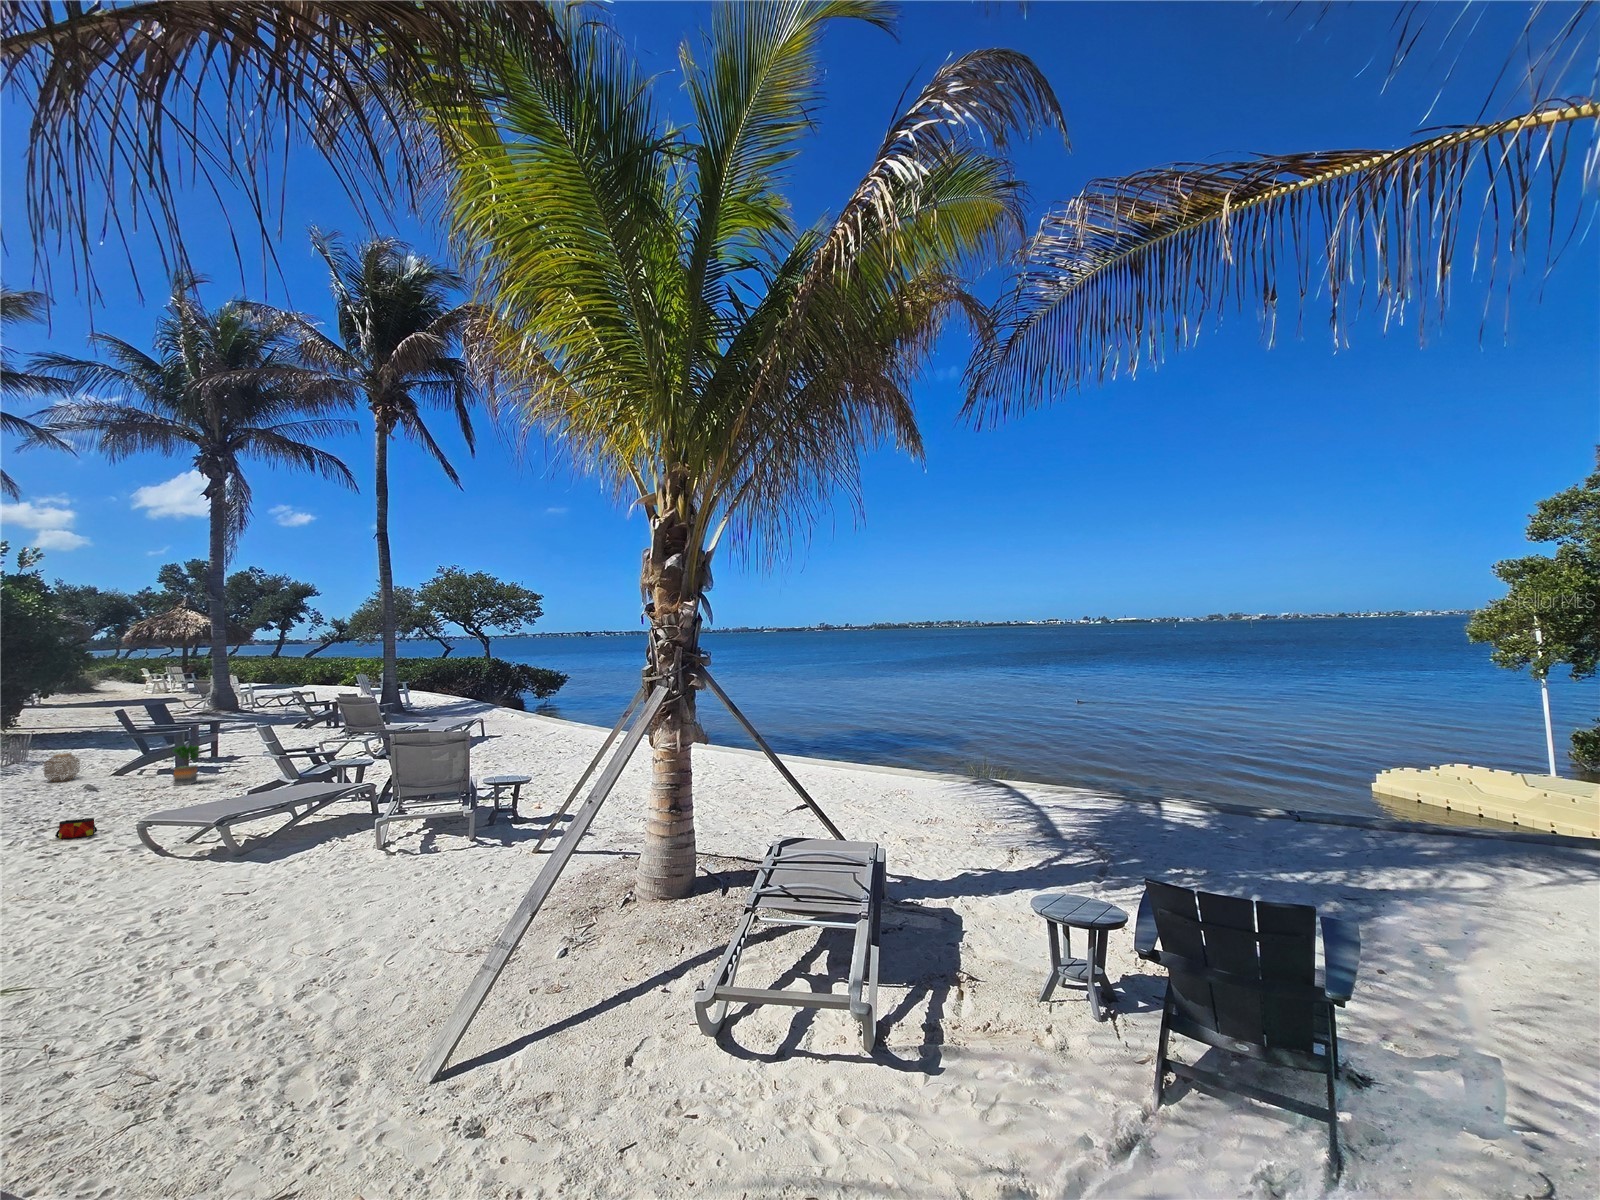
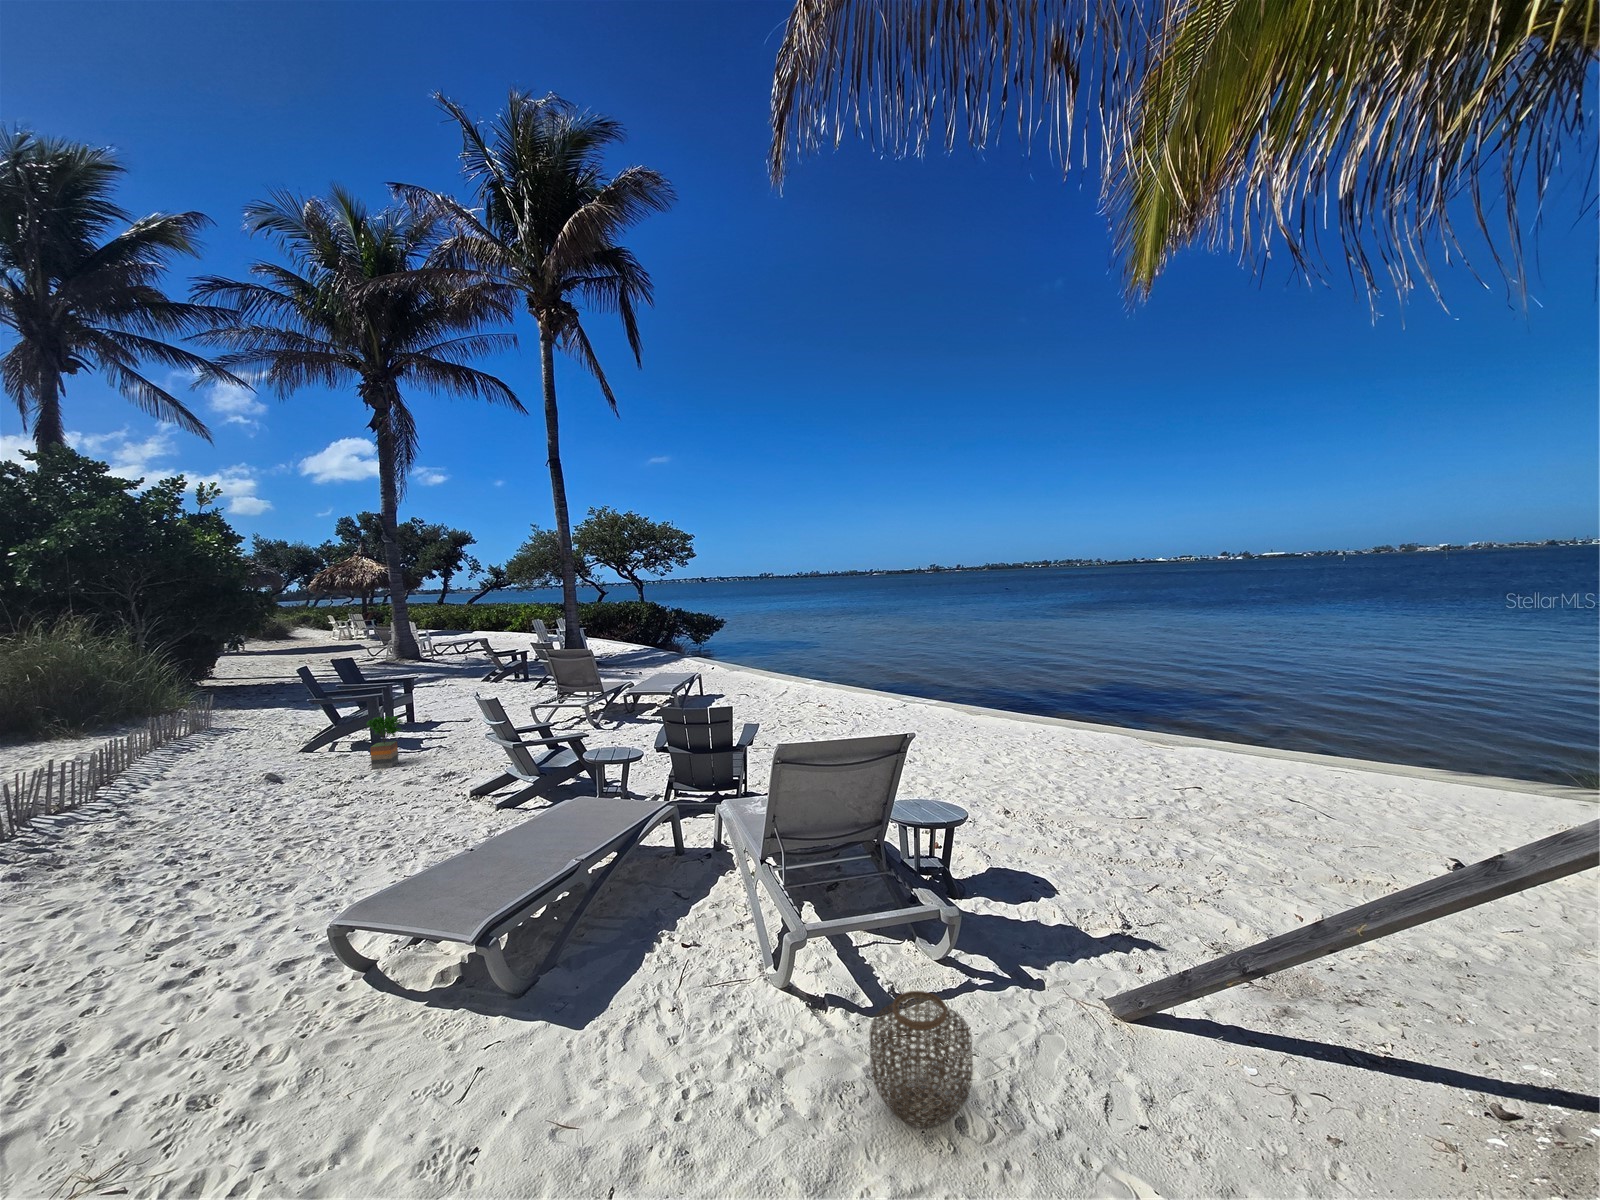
woven basket: present [44,753,80,782] -> present [870,991,973,1127]
bag: present [55,818,97,839] -> none [222,844,279,878]

